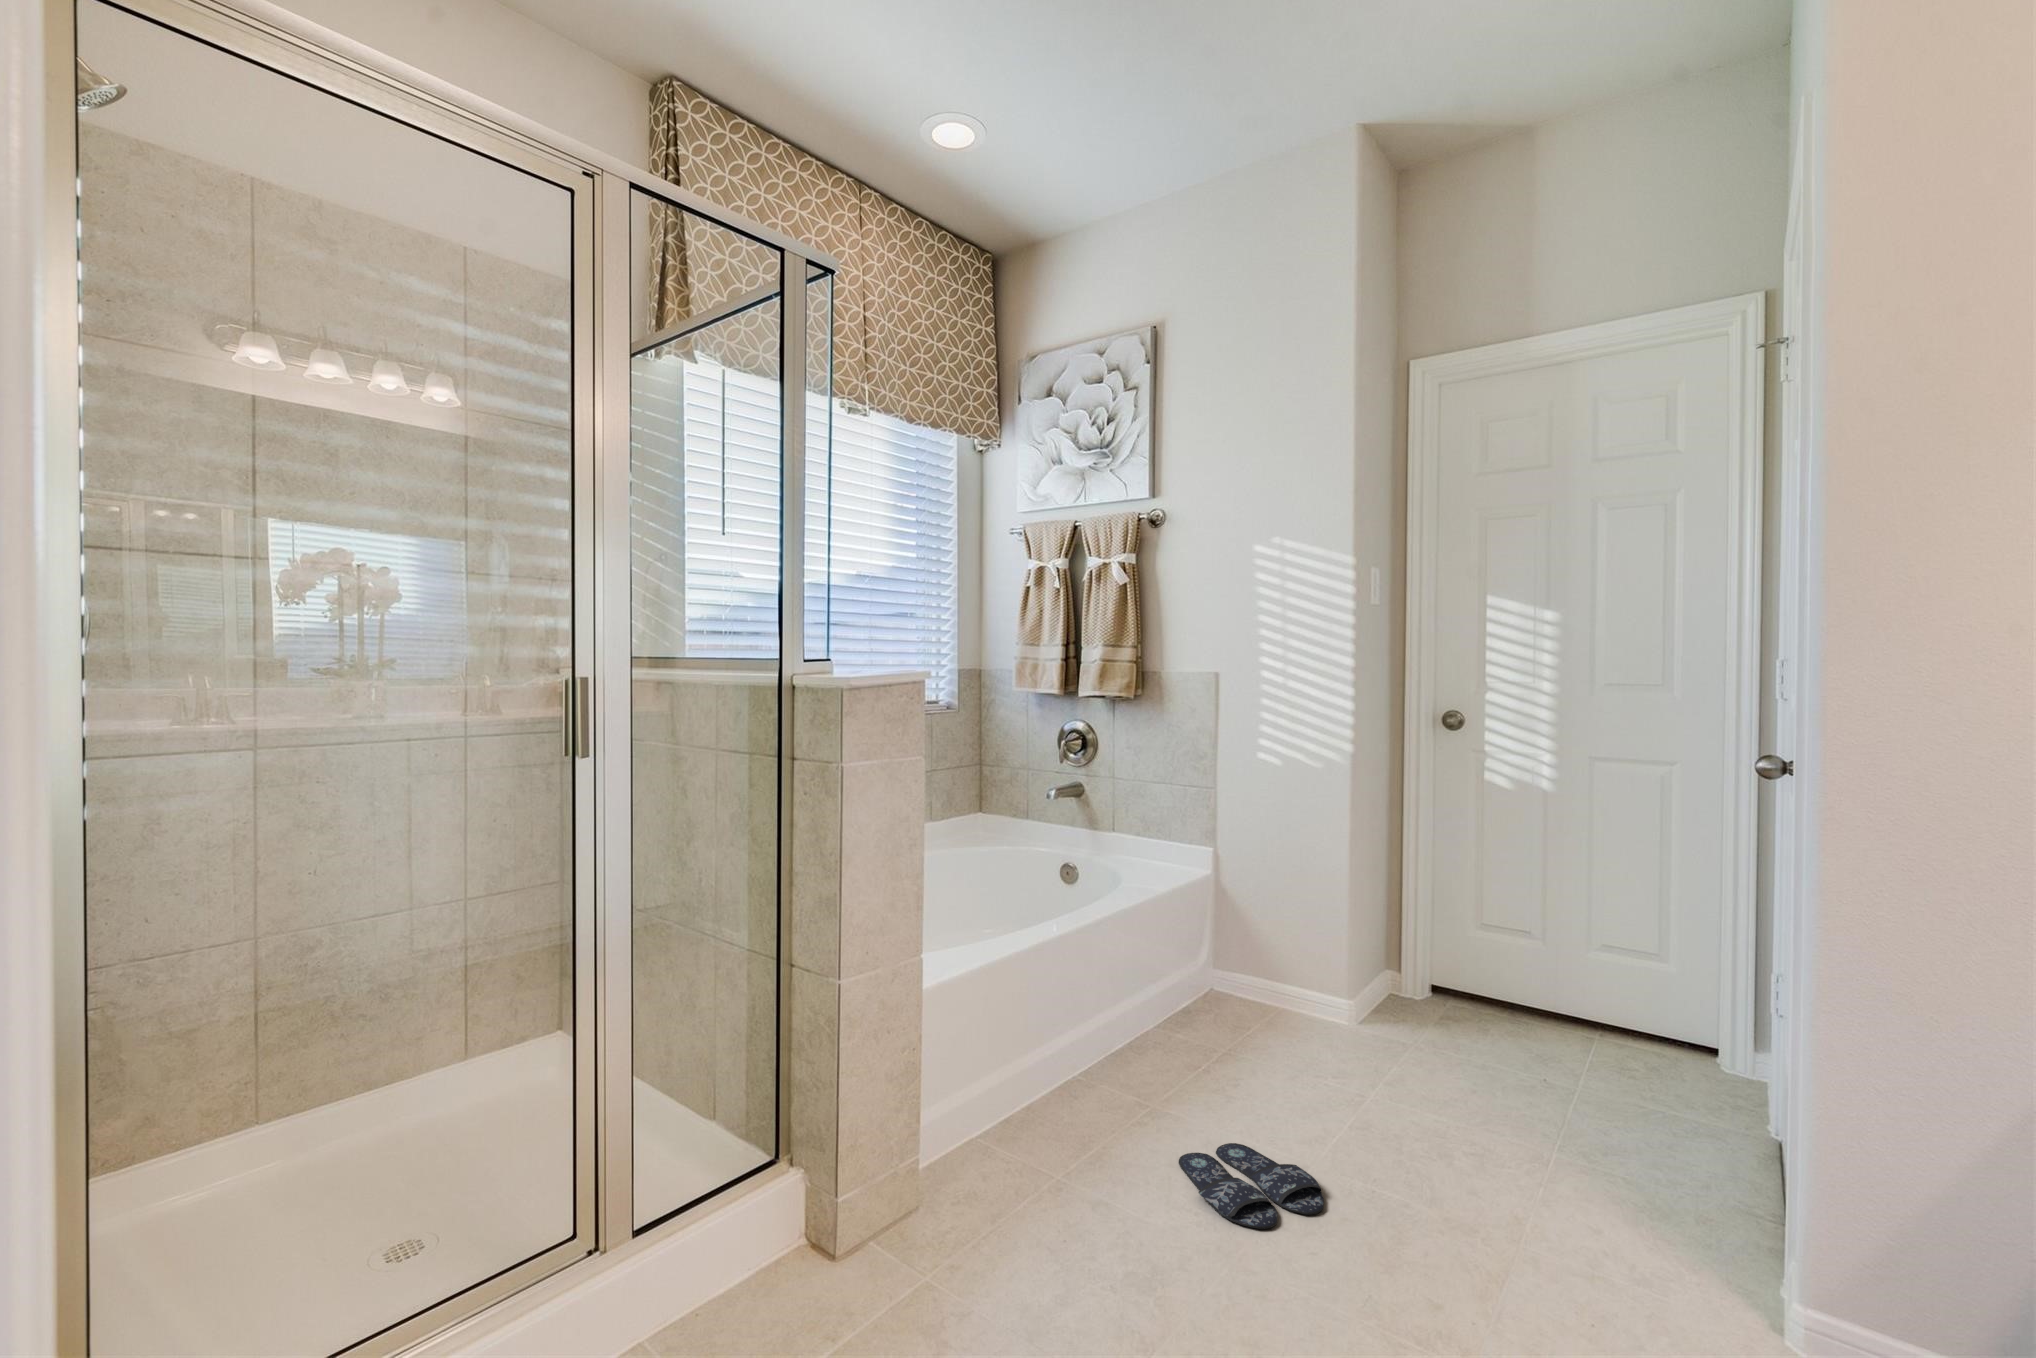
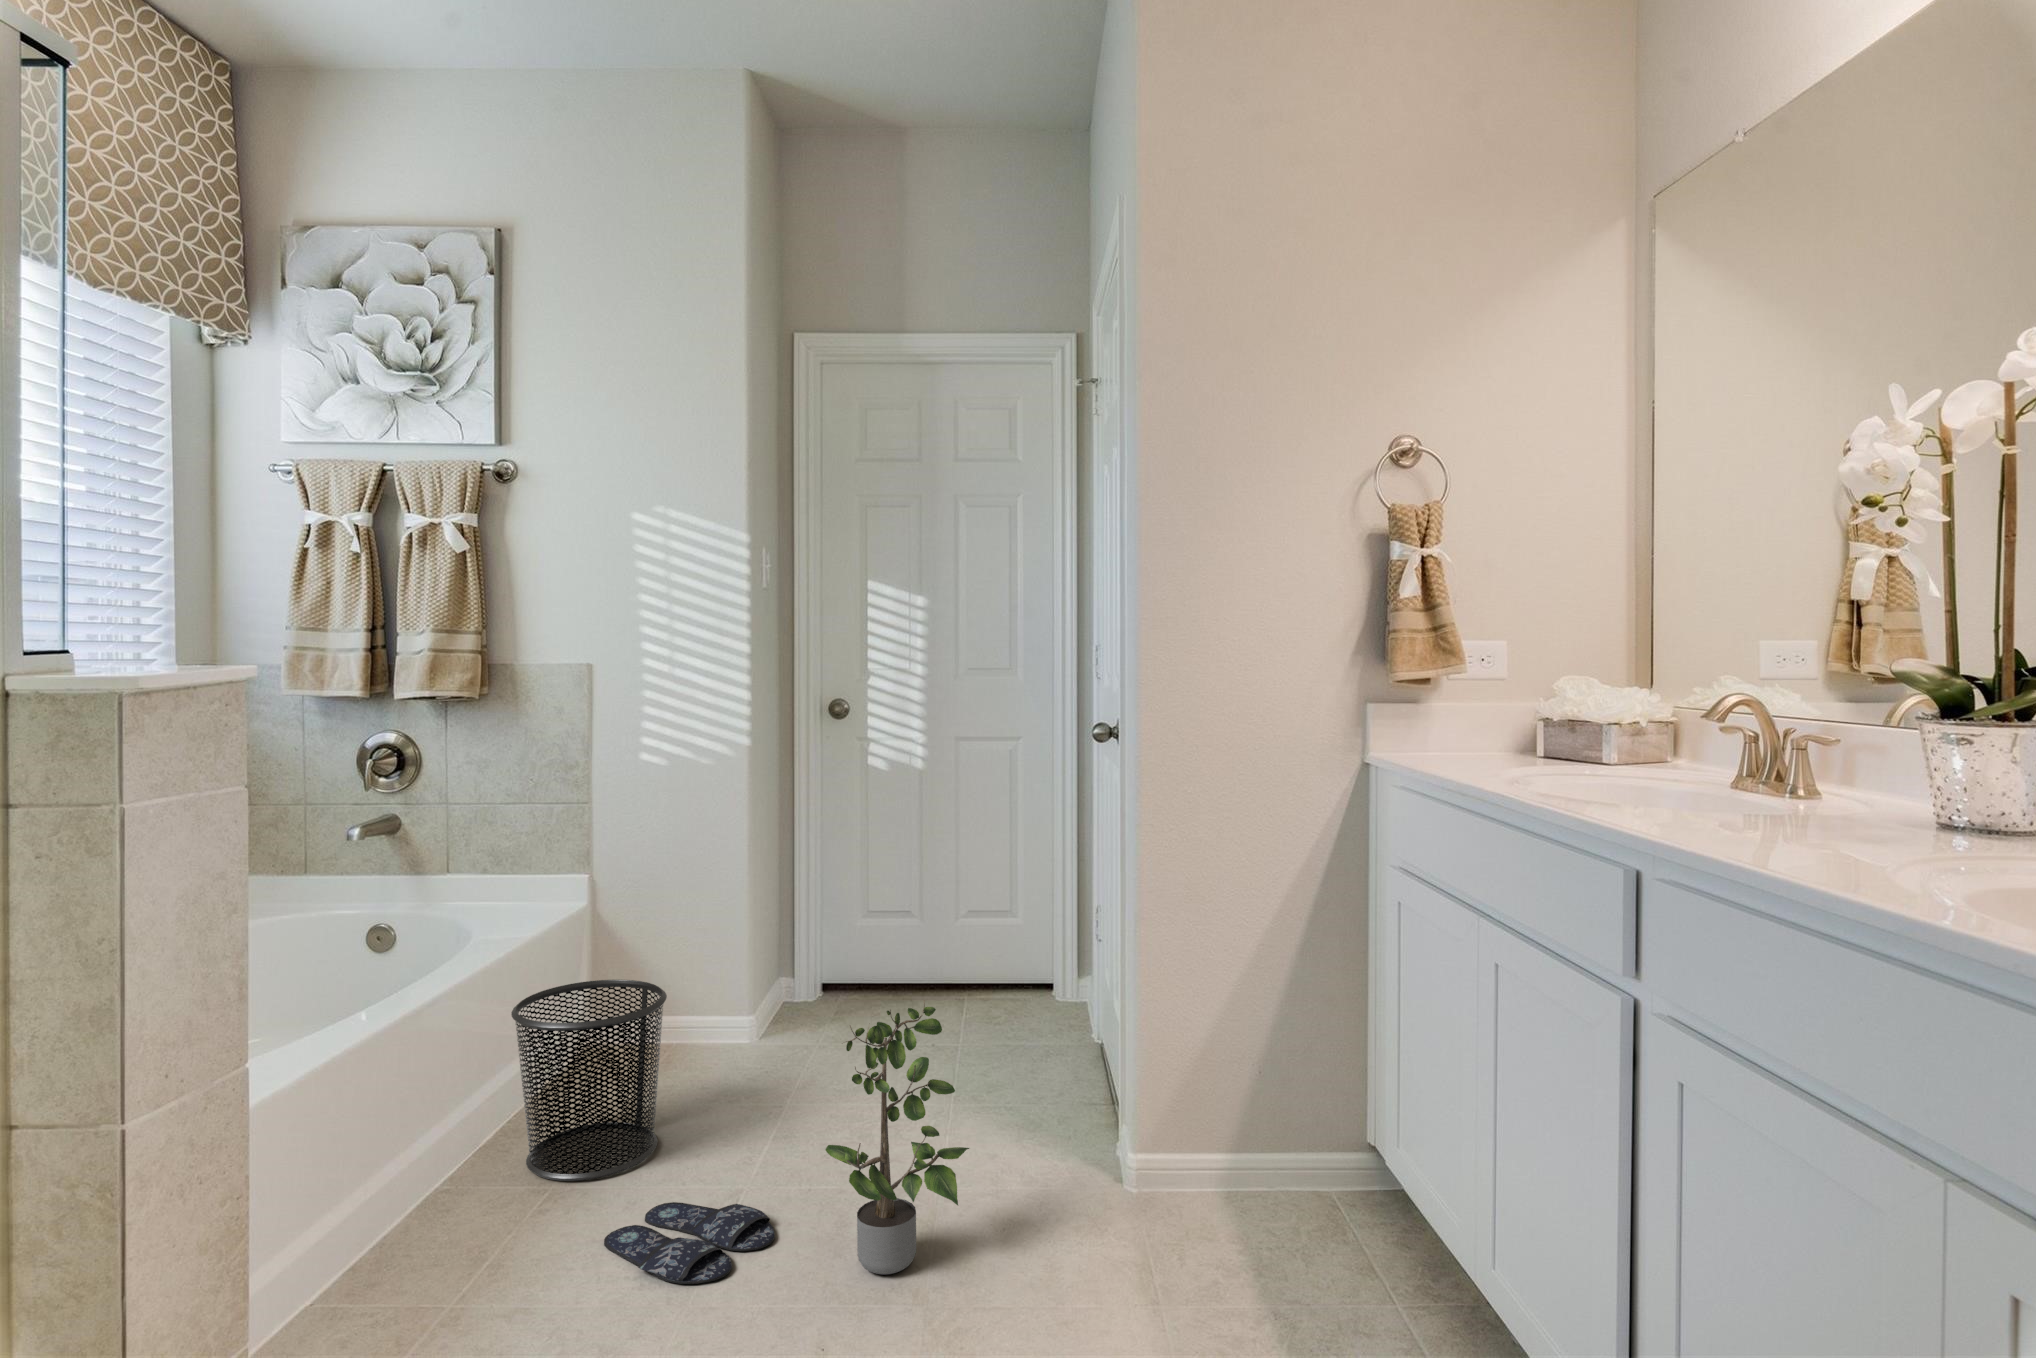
waste bin: none [1130,936,1253,1104] -> present [511,980,667,1181]
potted plant: none [1365,1018,1533,1290] -> present [825,1002,969,1275]

